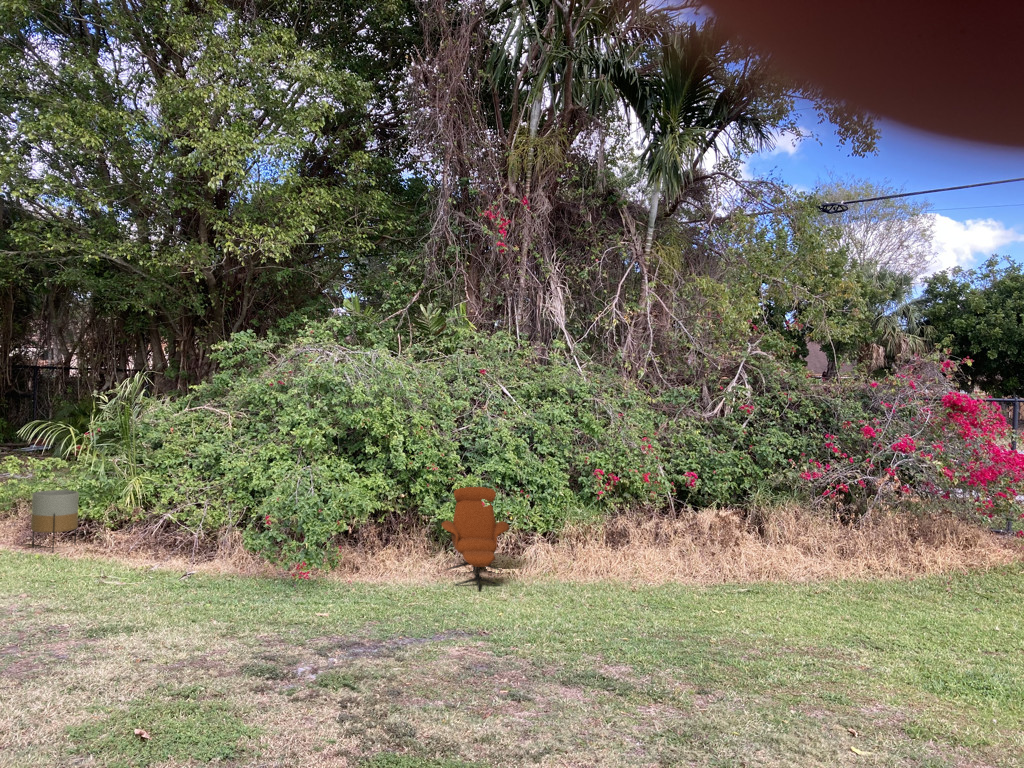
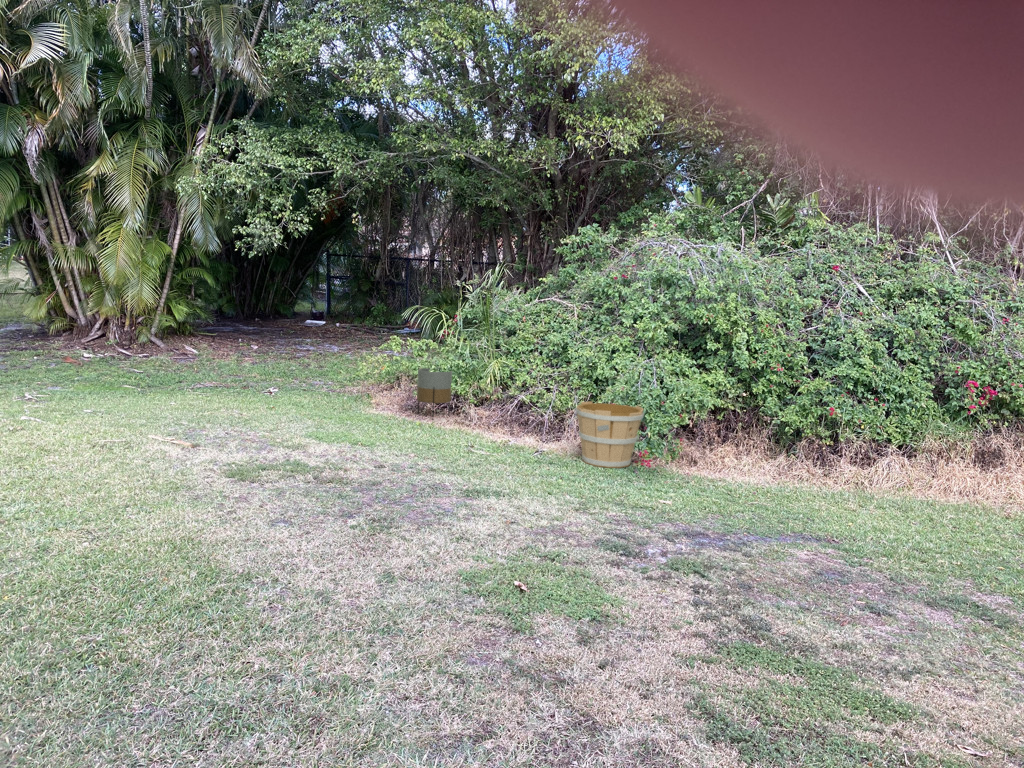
lounge chair: present [442,486,509,591] -> none [784,389,863,498]
wooden bucket: none [228,517,303,587] -> present [576,402,644,468]

